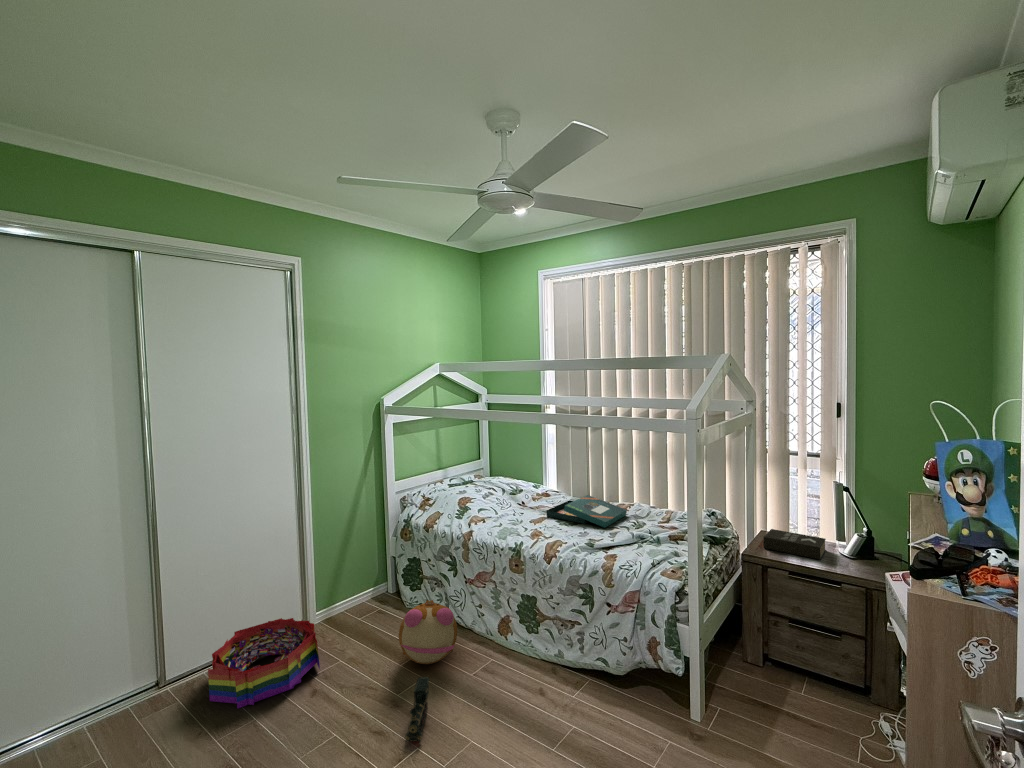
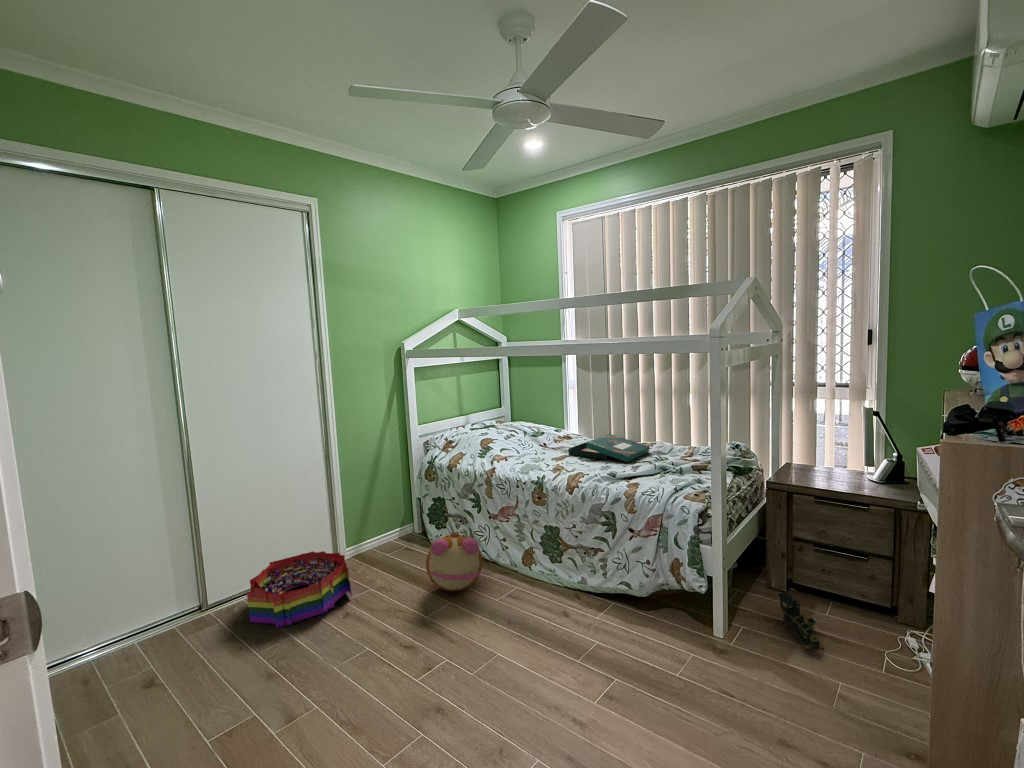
book: present [764,529,826,559] -> none [789,458,854,484]
toy train: present [405,677,429,751] -> present [778,593,824,658]

